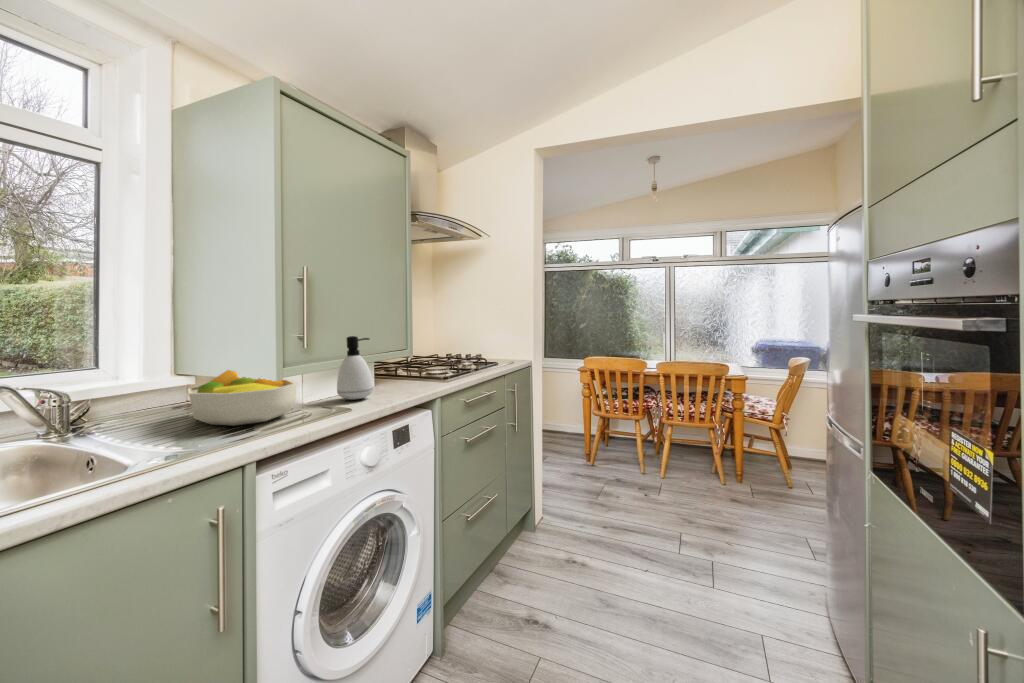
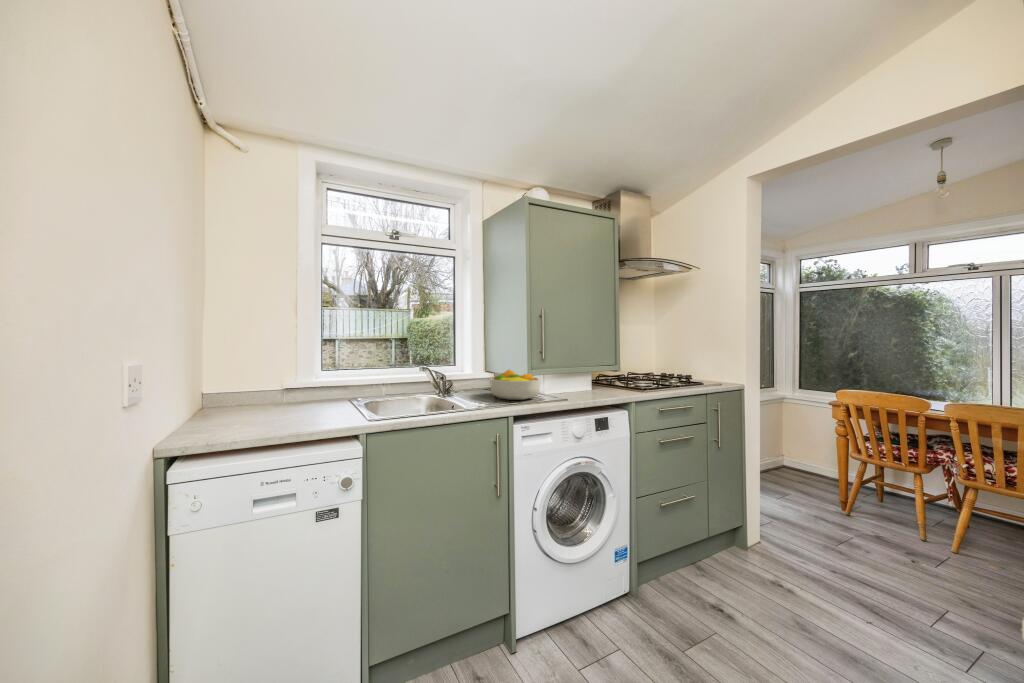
soap dispenser: present [337,336,373,400] -> none [566,353,589,395]

